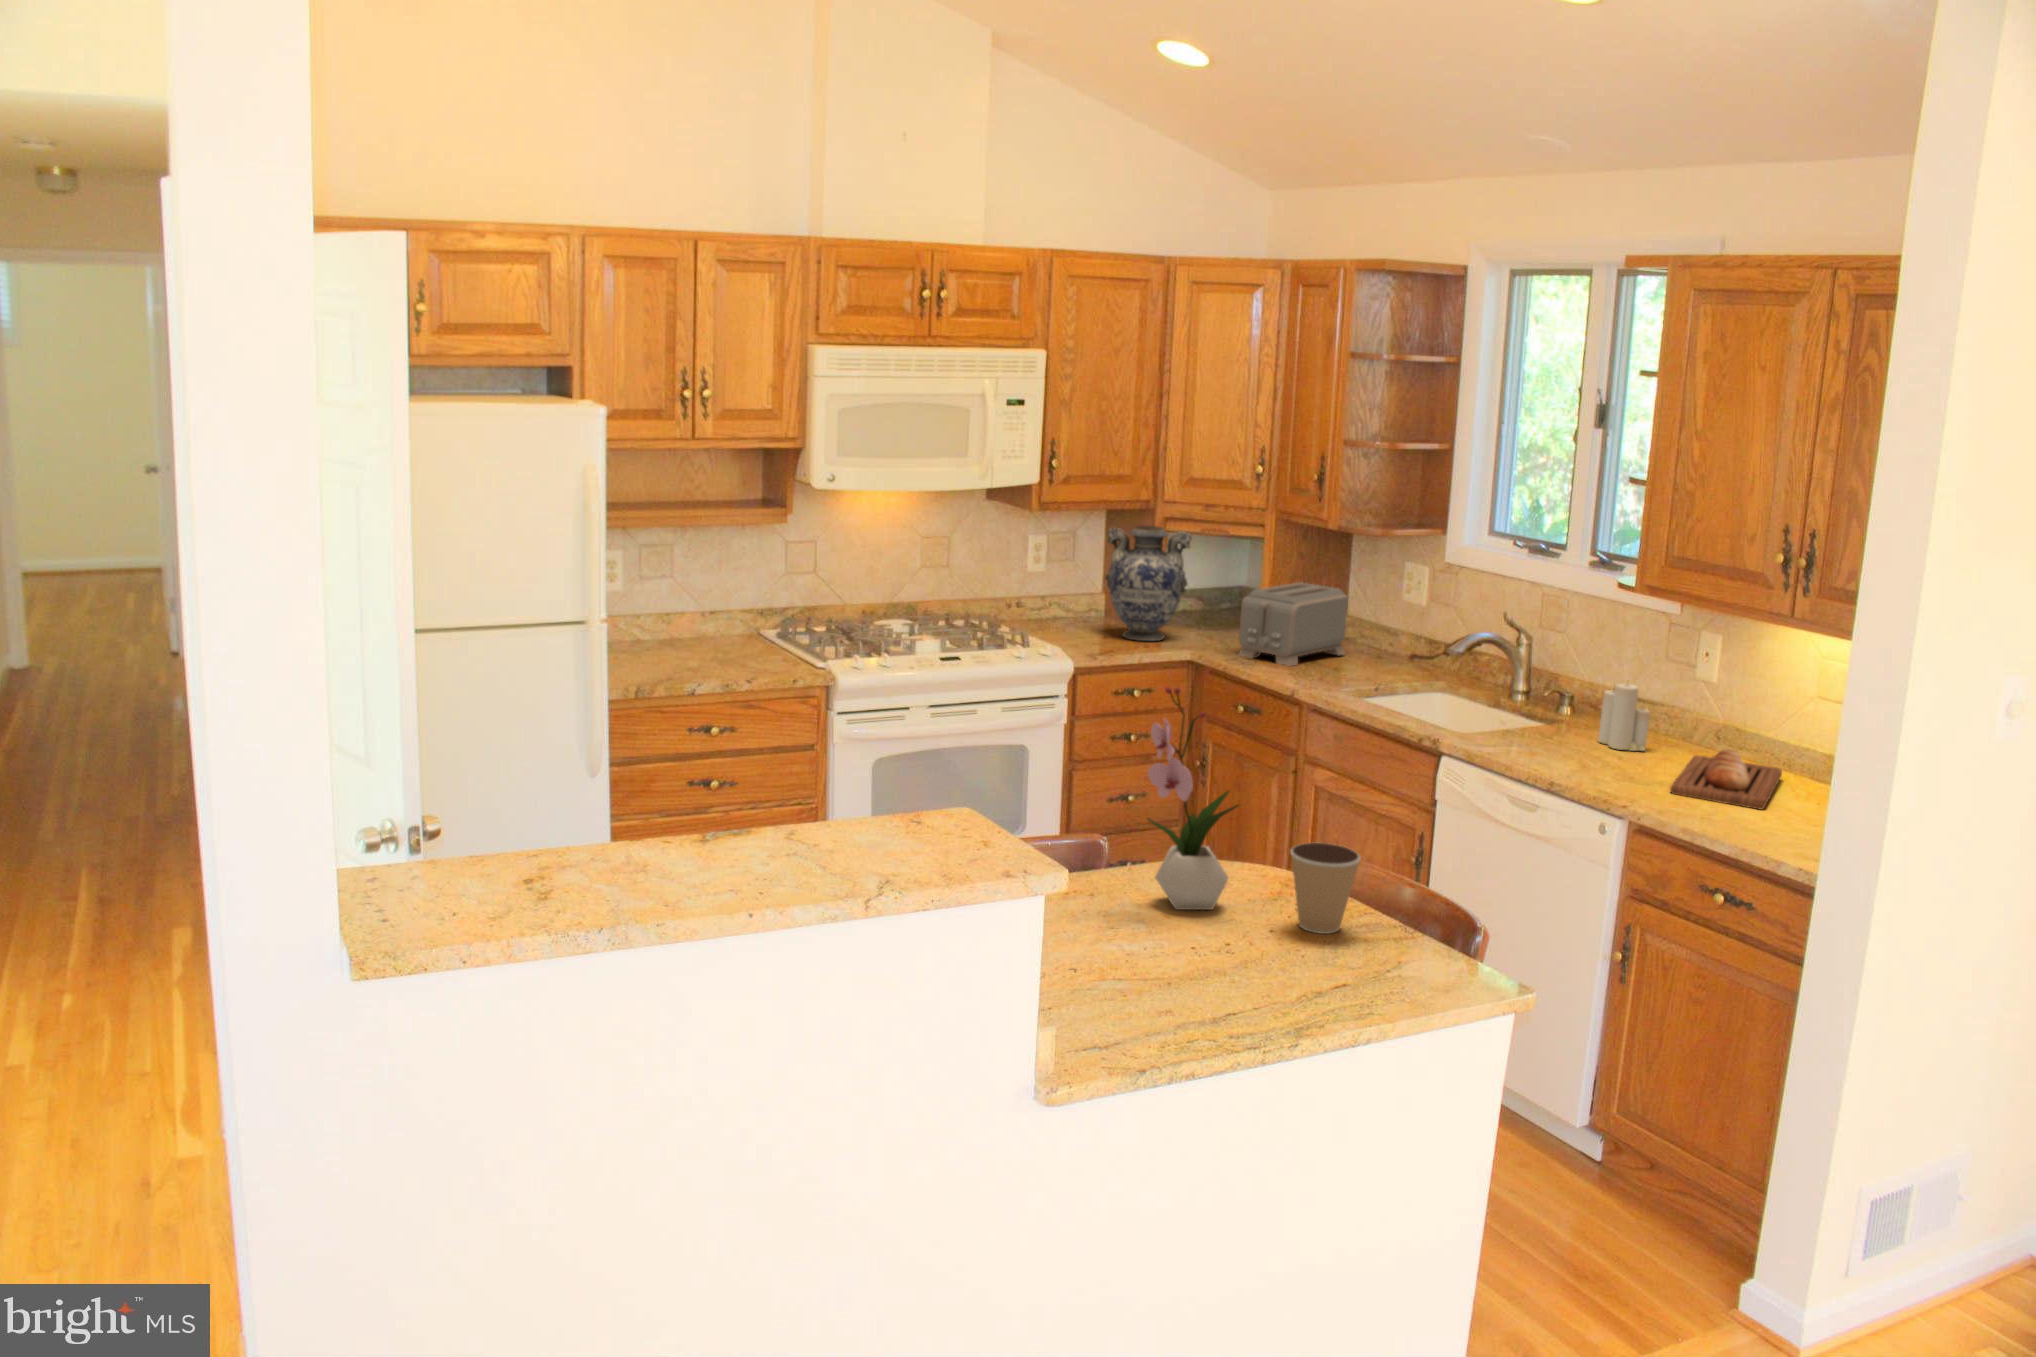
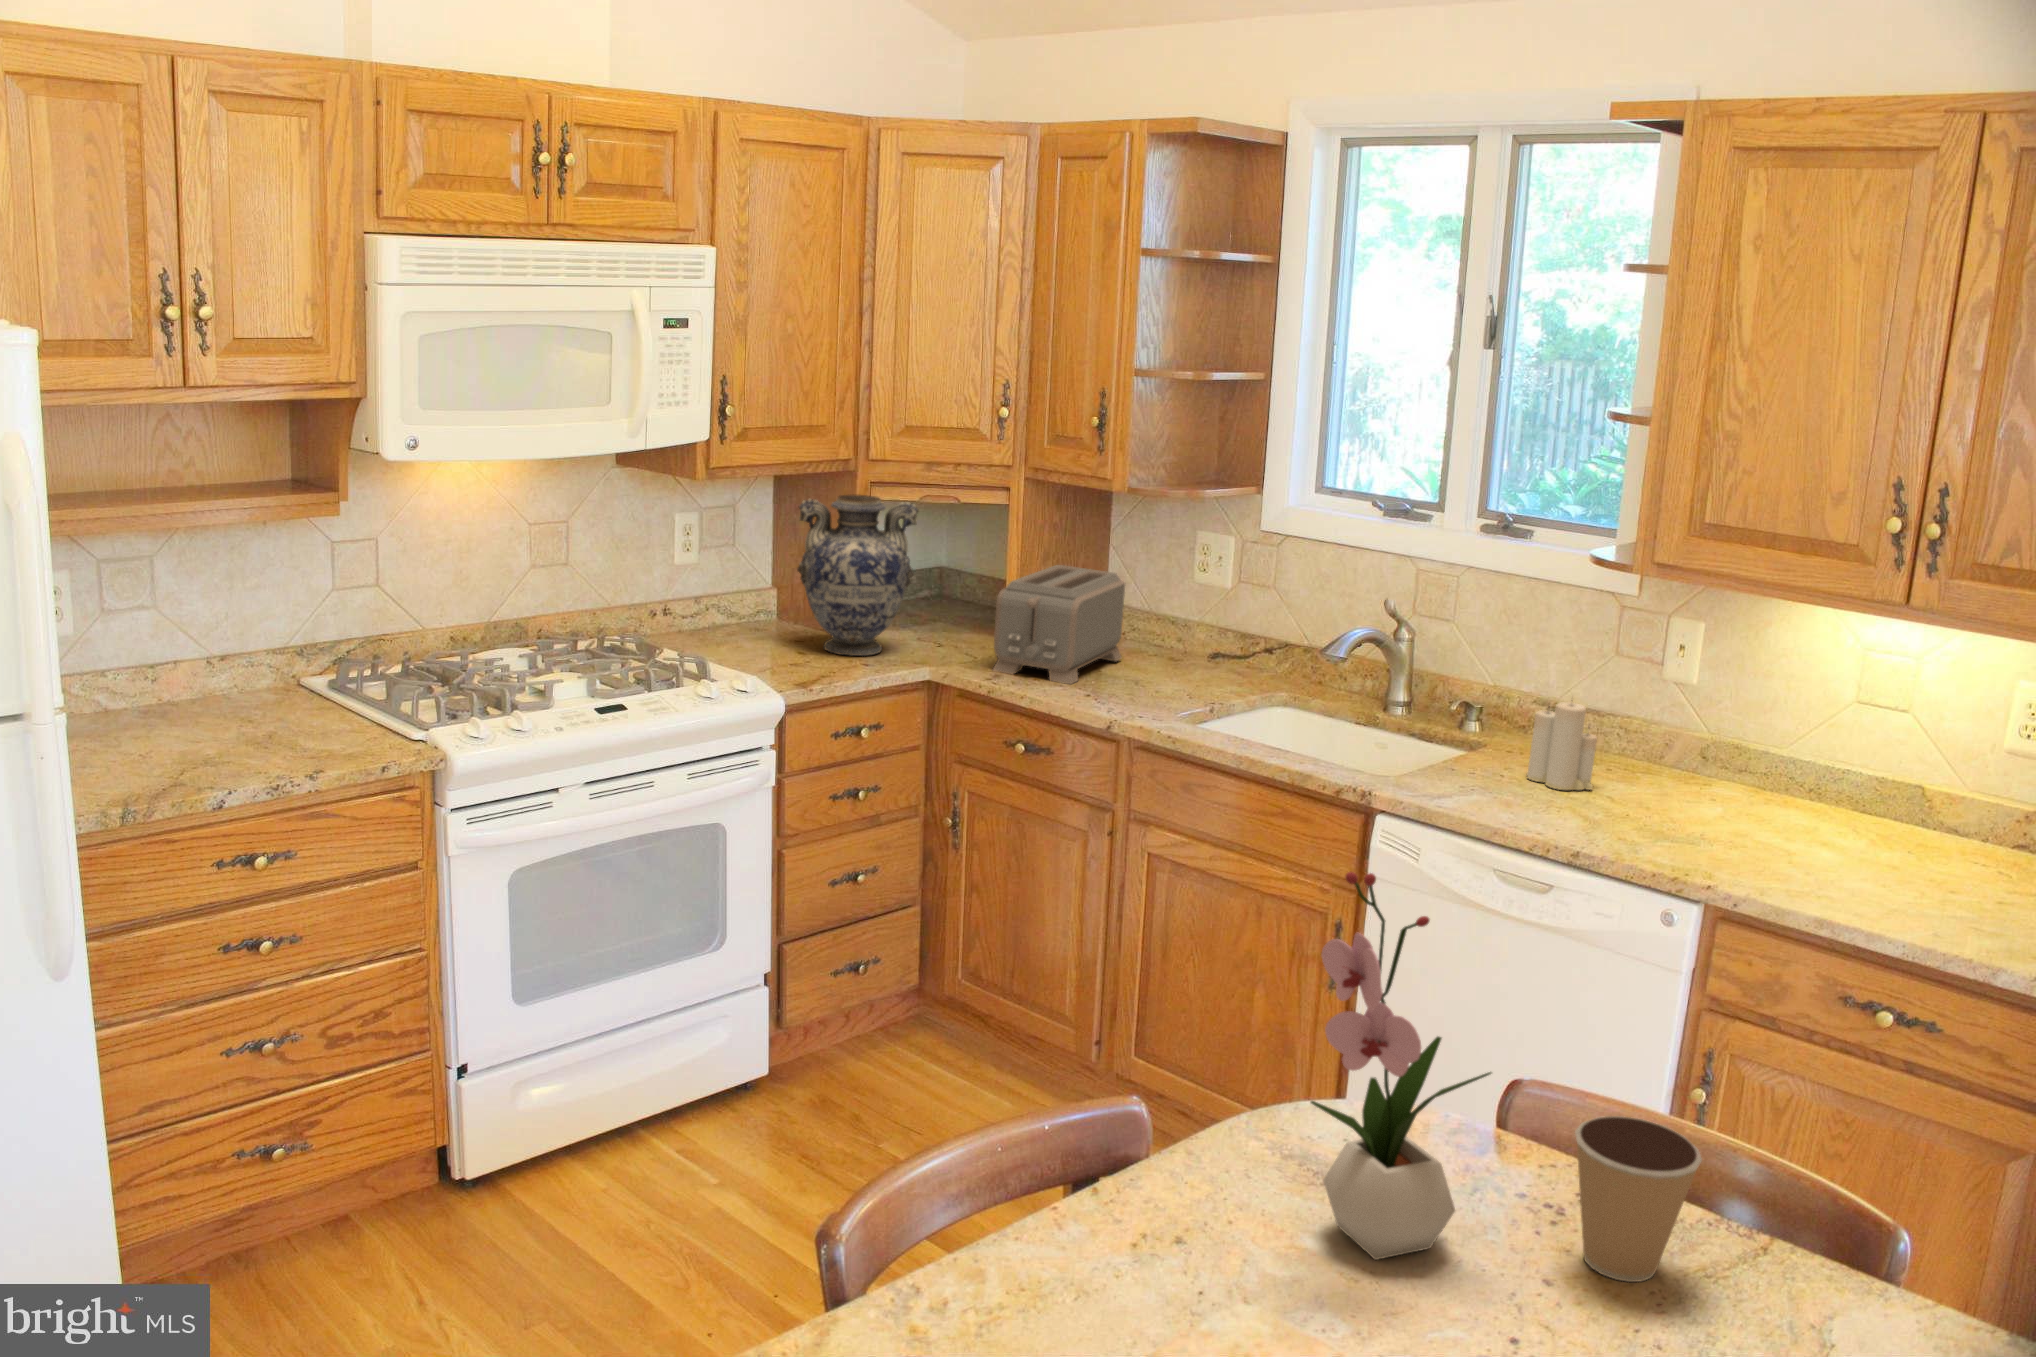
bread loaf: present [1670,750,1782,809] -> none [1662,787,1813,876]

